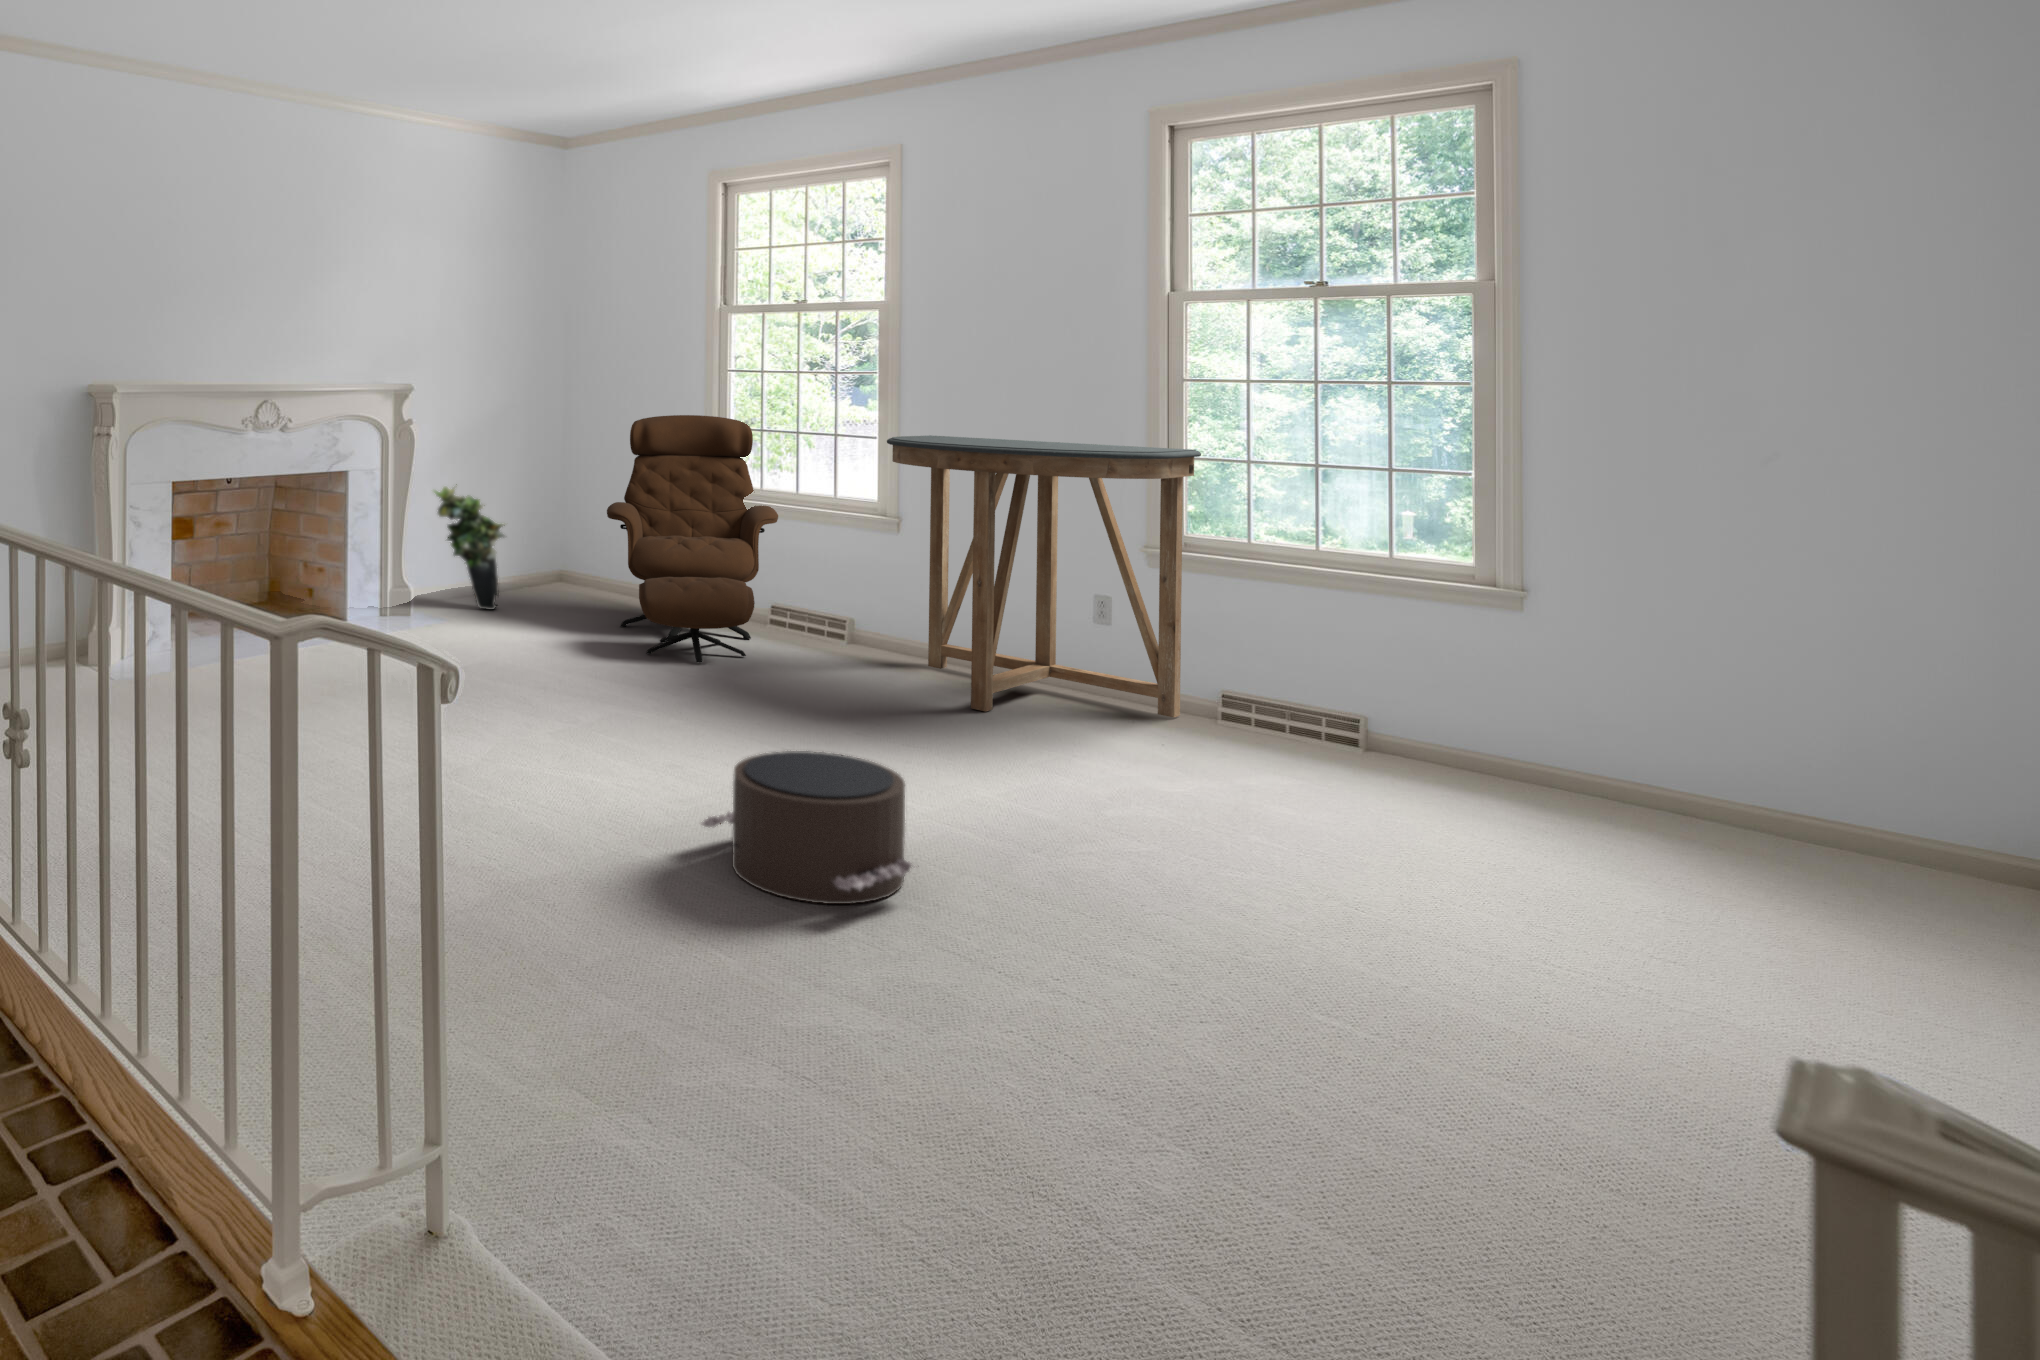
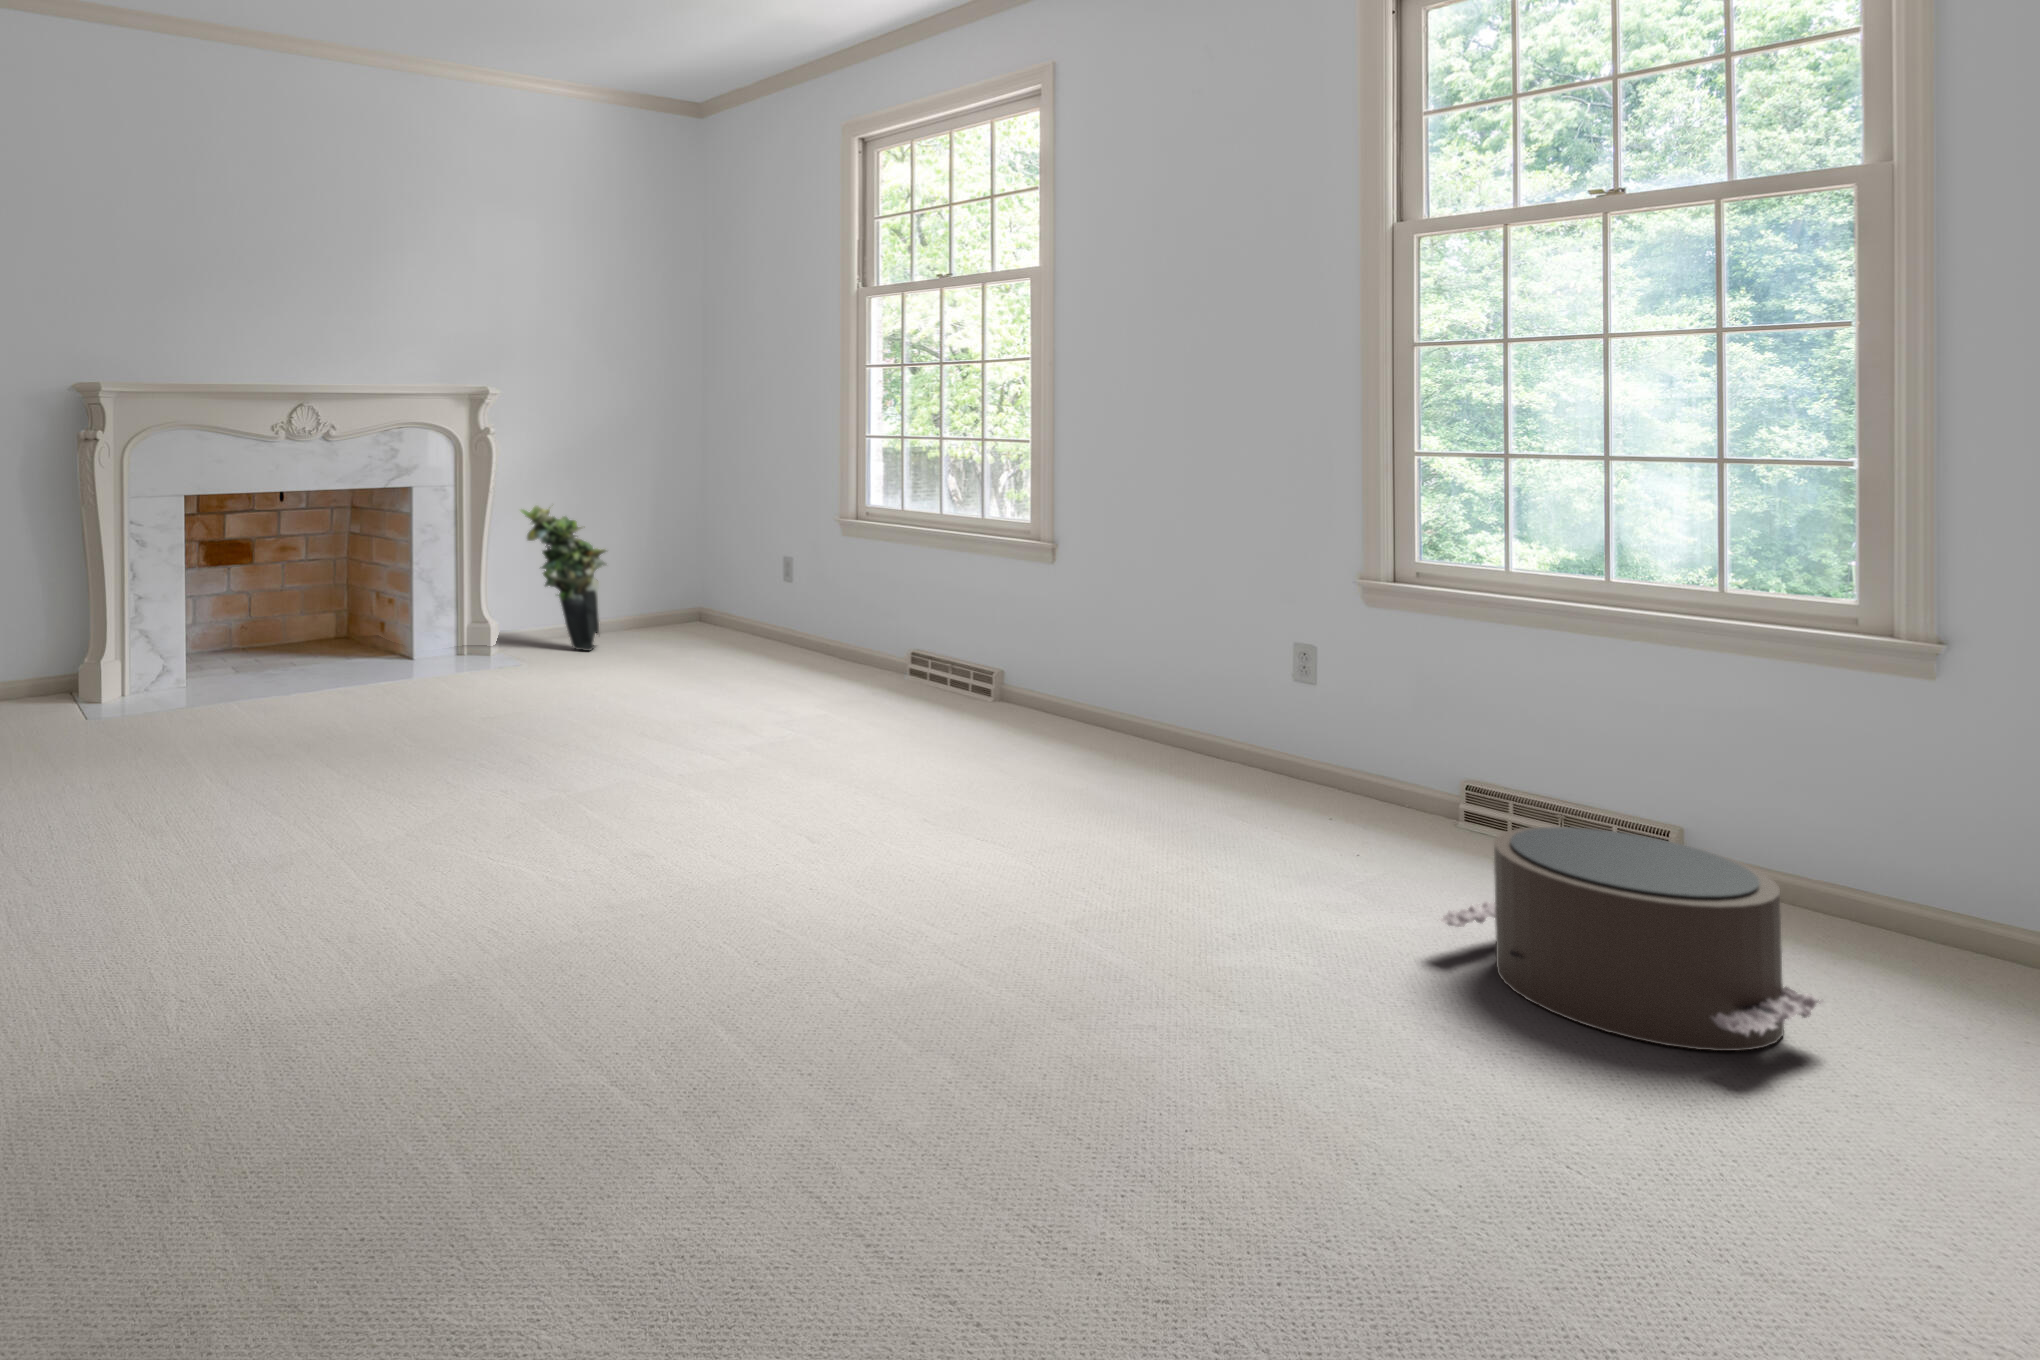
lounge chair: present [607,415,778,663] -> none [709,420,916,721]
console table: present [887,435,1201,718] -> none [1012,434,1426,816]
pouf: present [701,751,915,904] -> present [1440,827,1823,1051]

